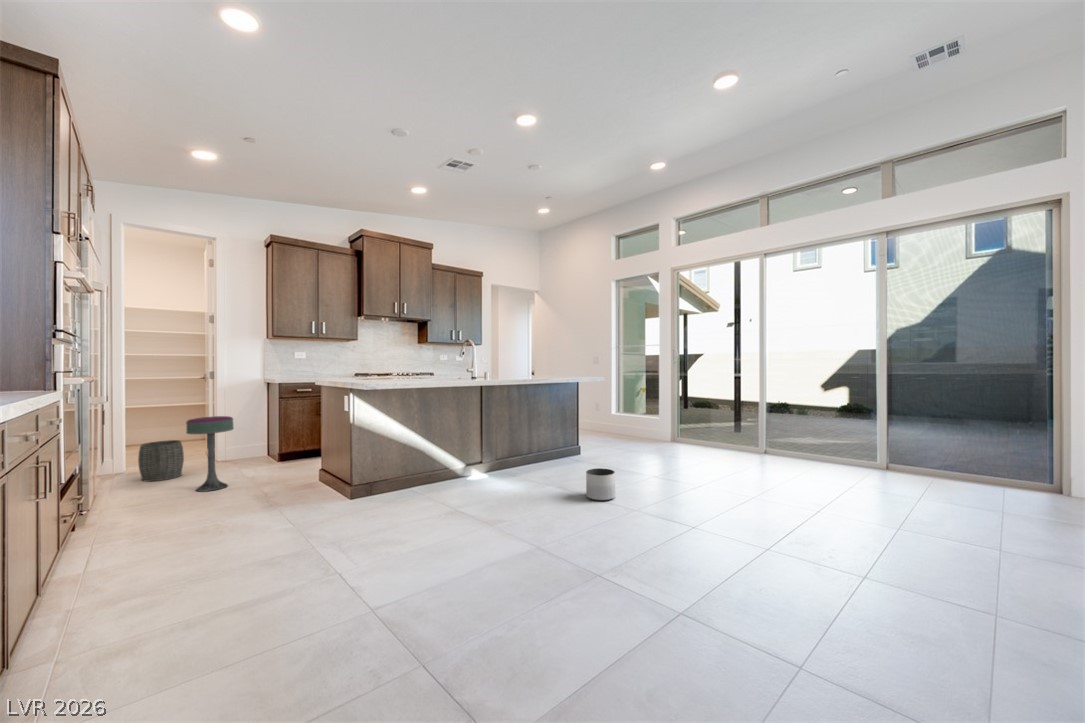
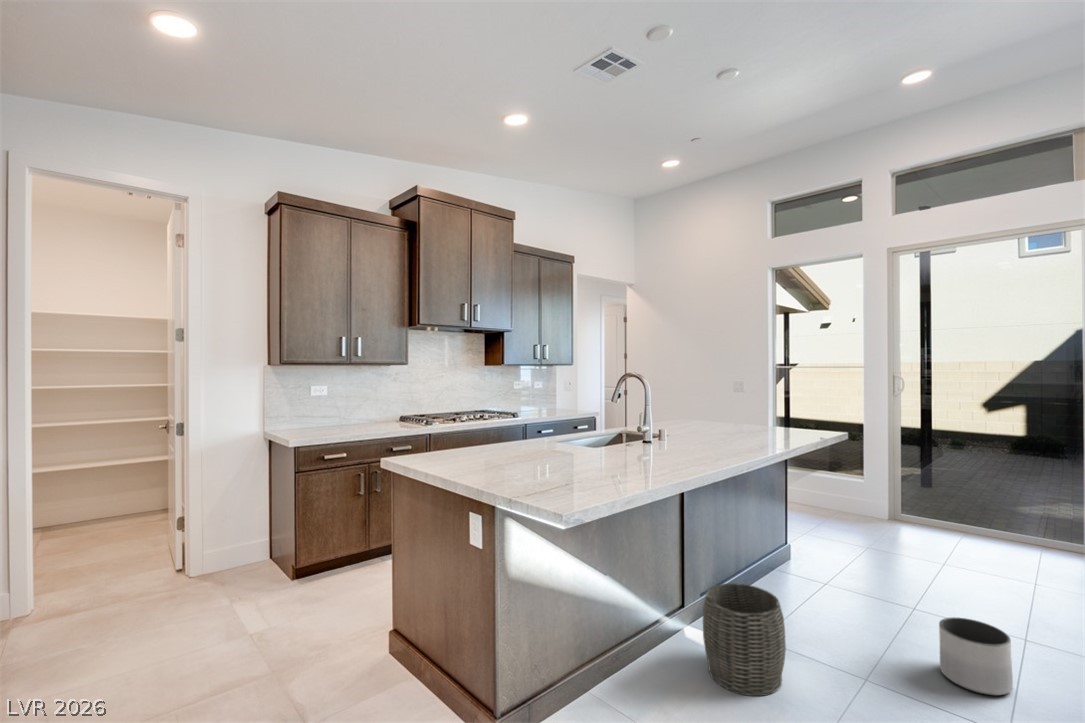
bar stool: present [186,416,233,491] -> none [148,520,237,679]
woven basket: present [138,440,184,481] -> present [703,583,786,696]

